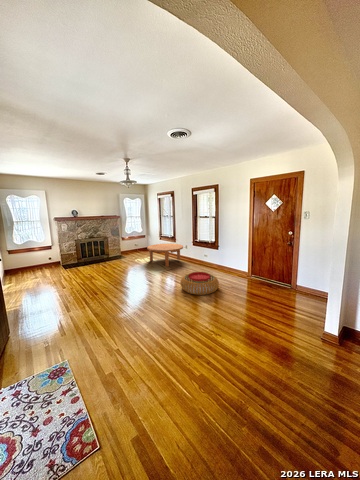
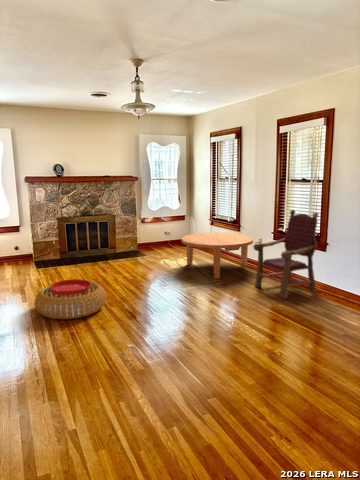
armchair: none [185,231,215,274] -> present [254,210,318,299]
pouf: present [180,272,219,295] -> present [35,279,106,319]

